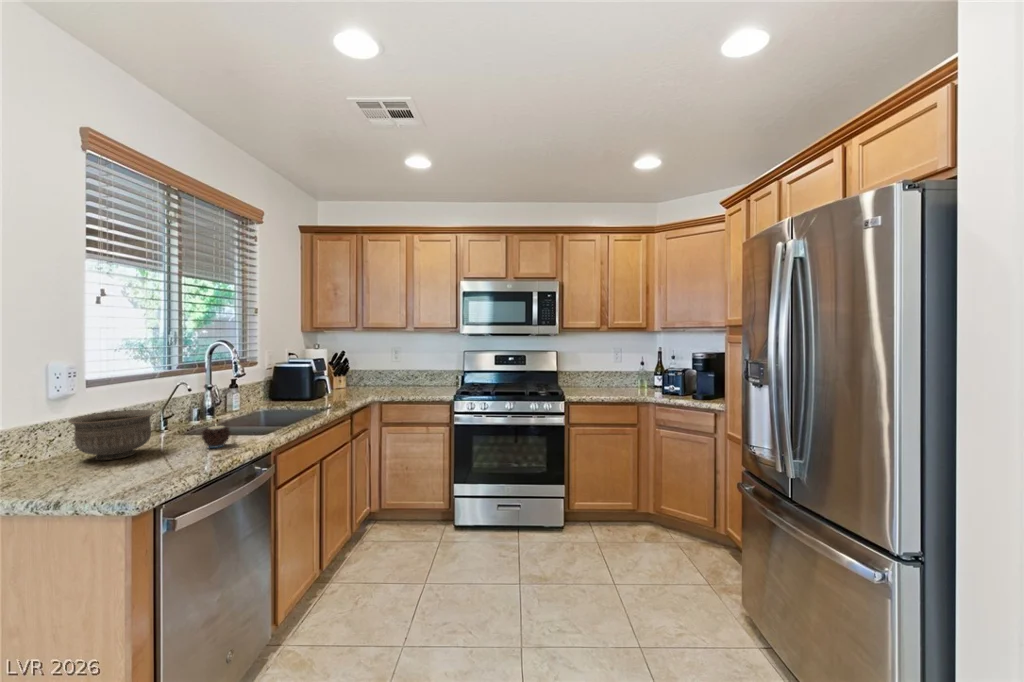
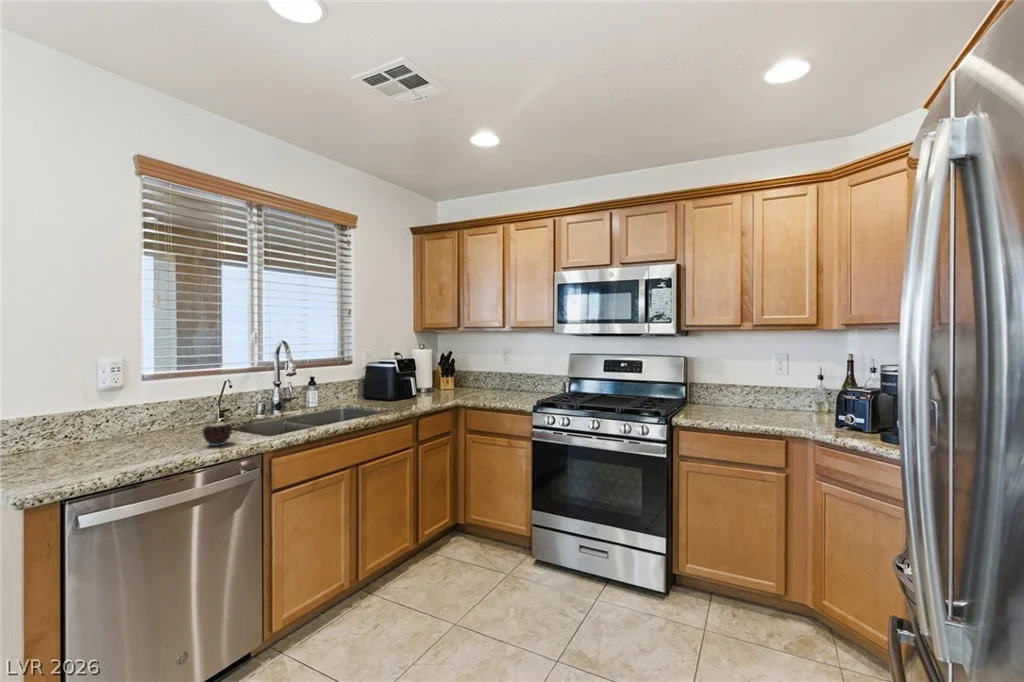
bowl: present [68,410,156,460] -> none [91,402,174,448]

